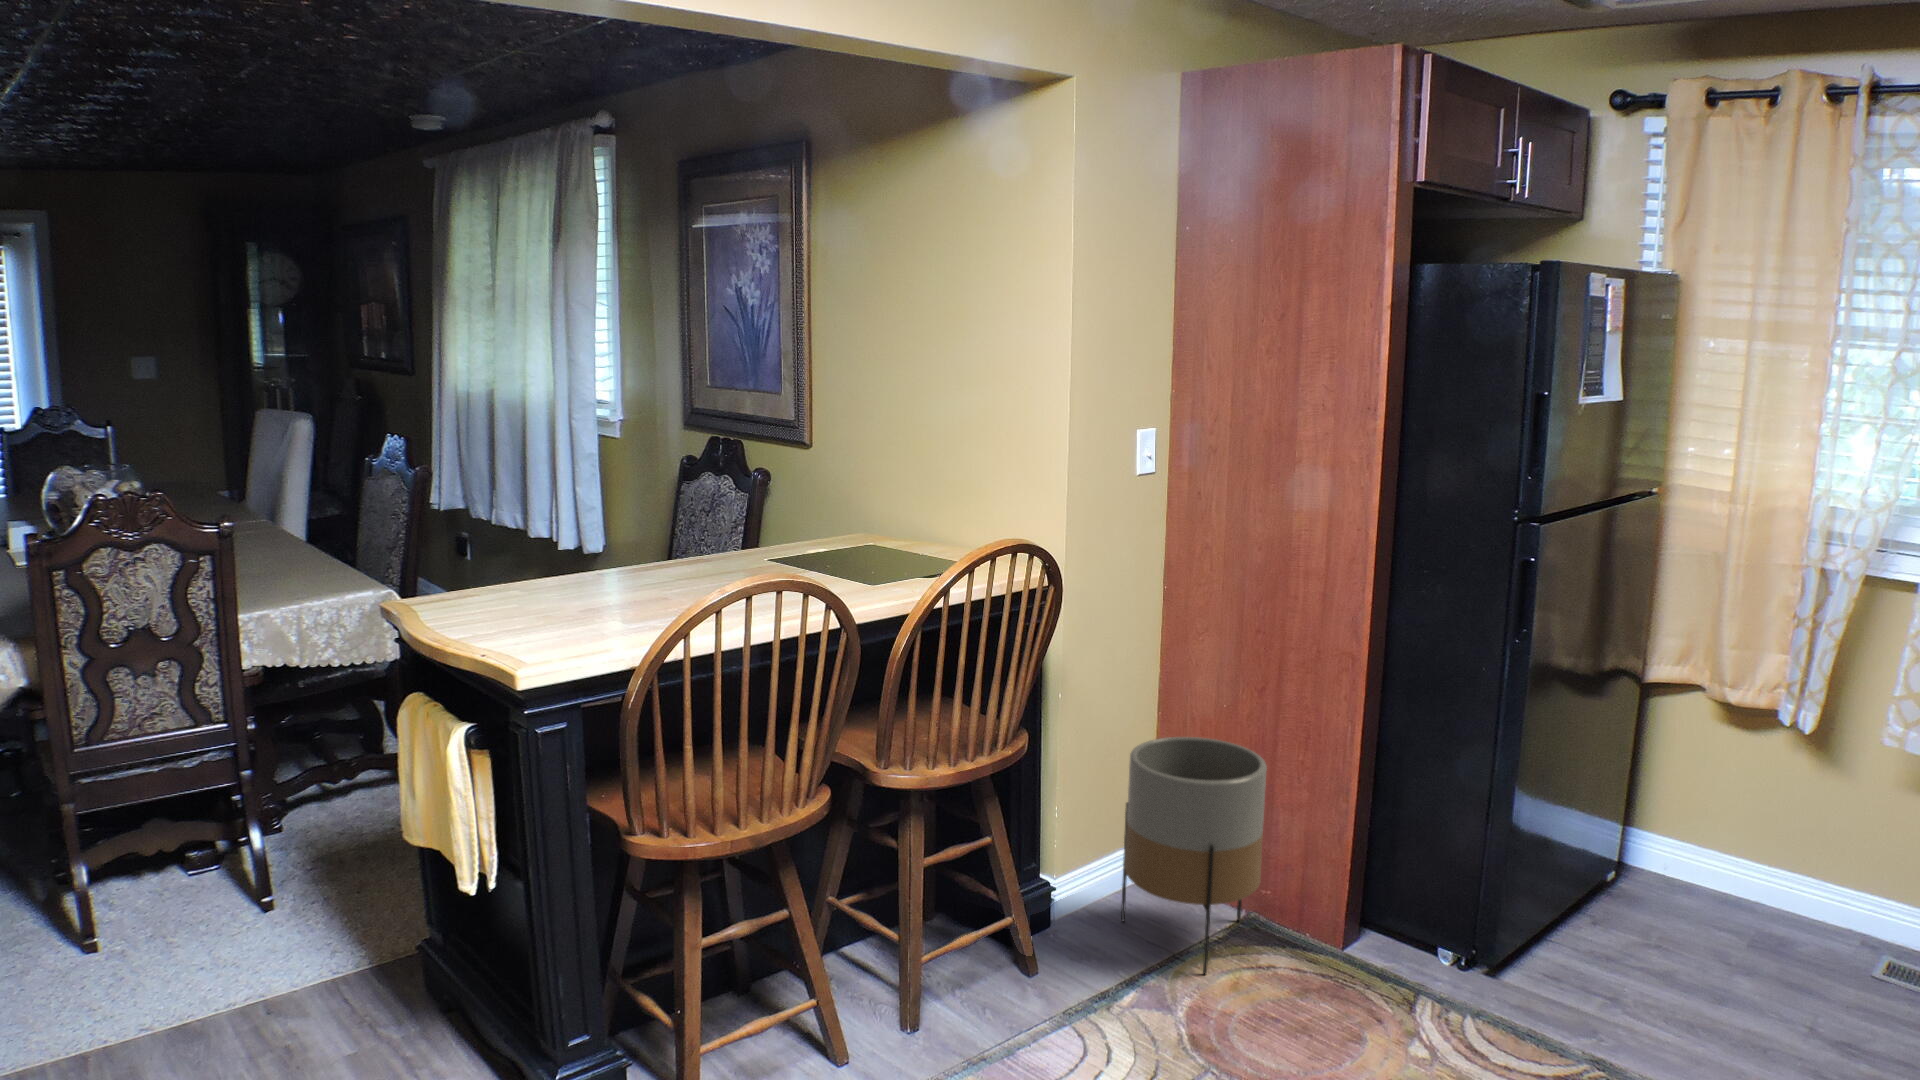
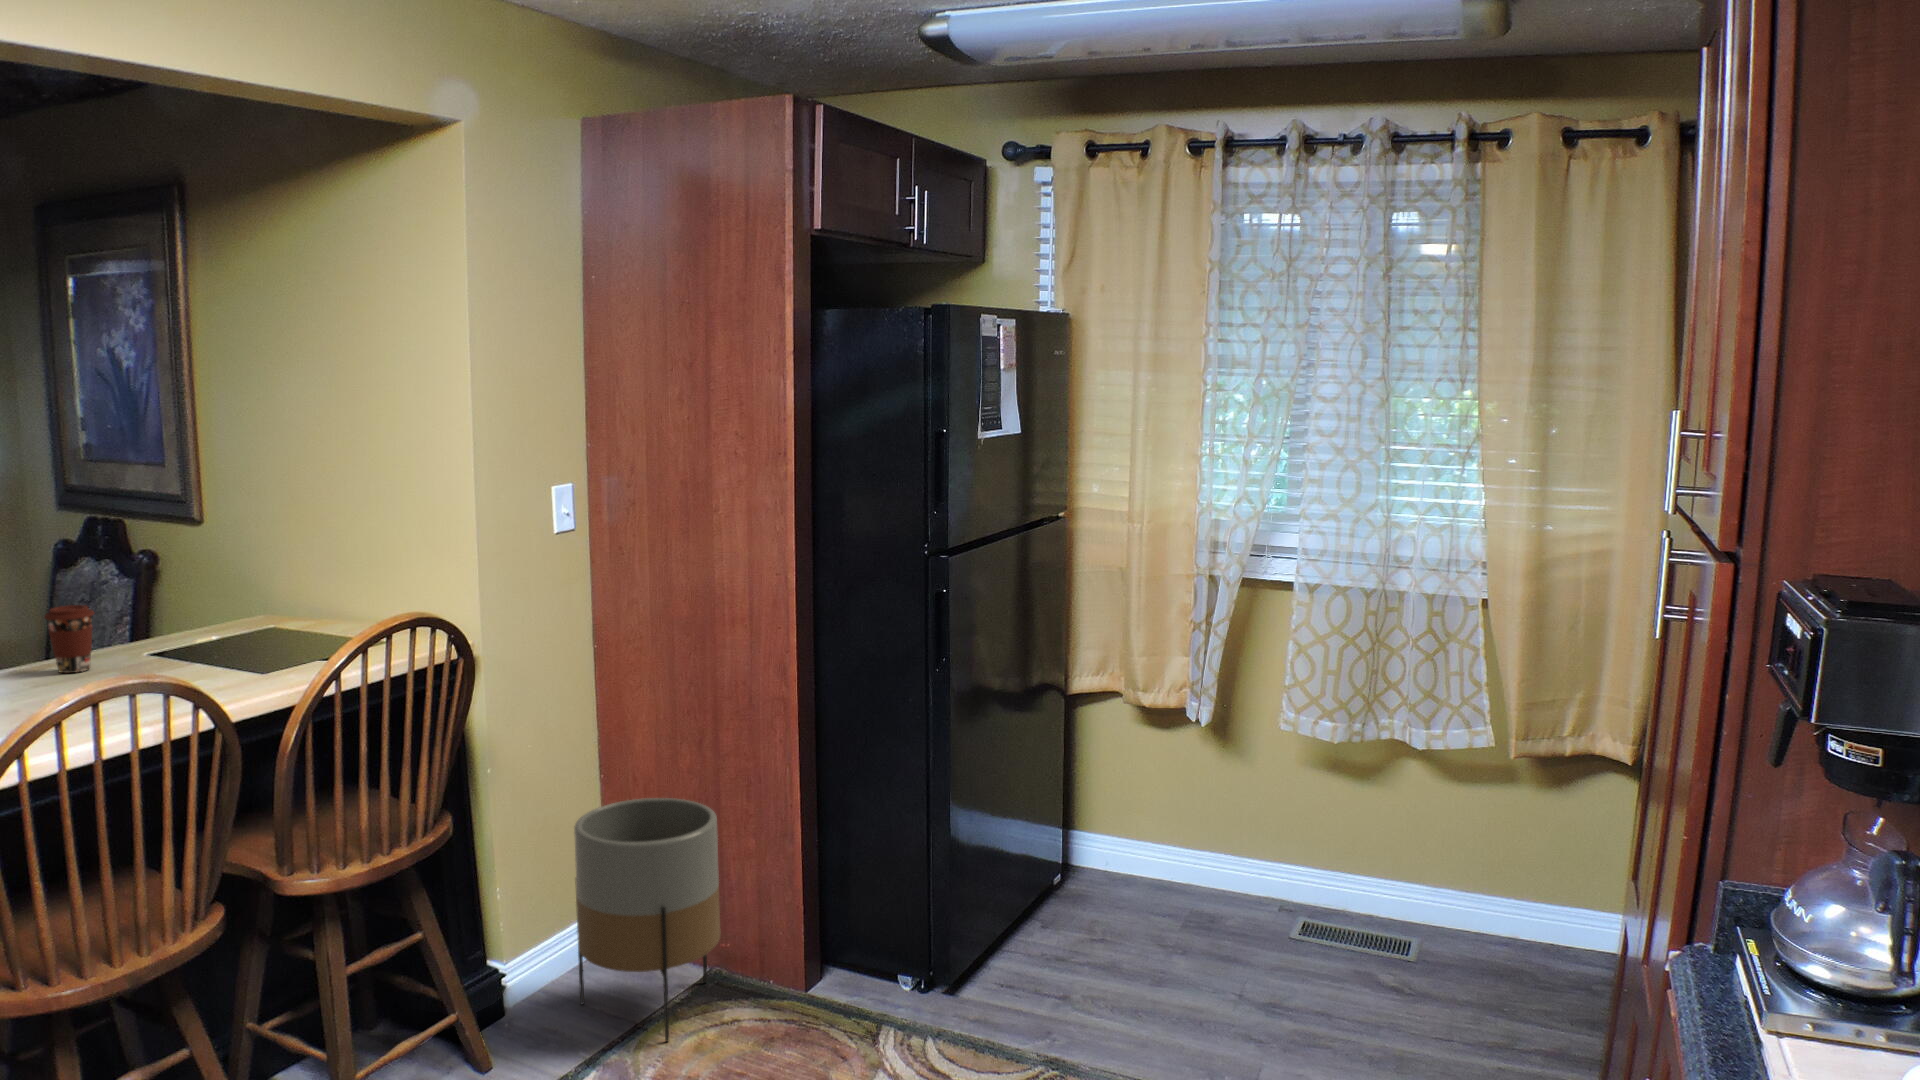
coffee cup: none [708,513,747,570] -> present [44,605,94,673]

